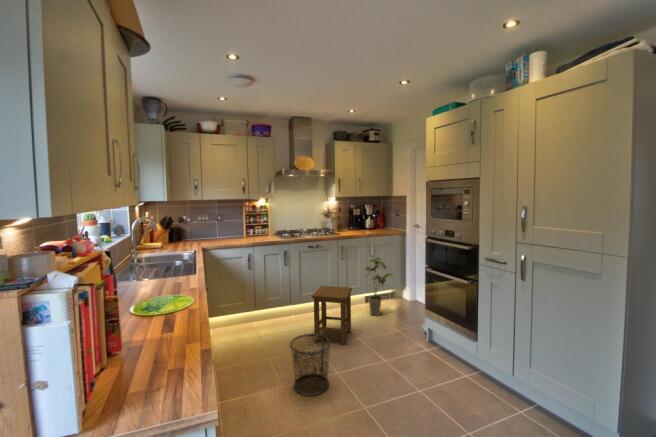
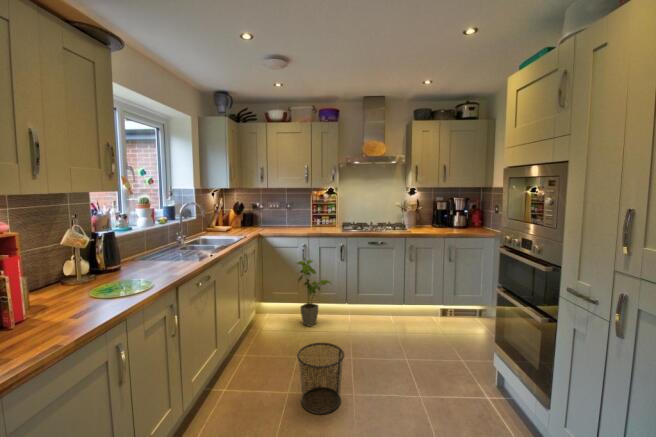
house plant: present [366,258,392,315] -> present [297,260,331,327]
stool: present [312,286,352,345] -> none [353,289,407,363]

